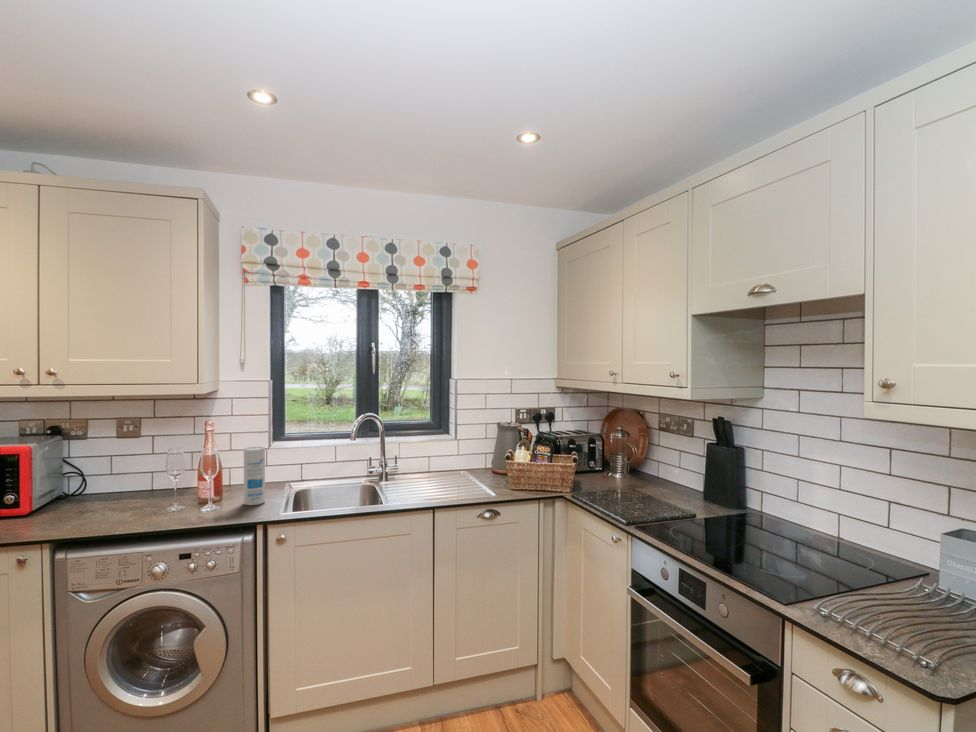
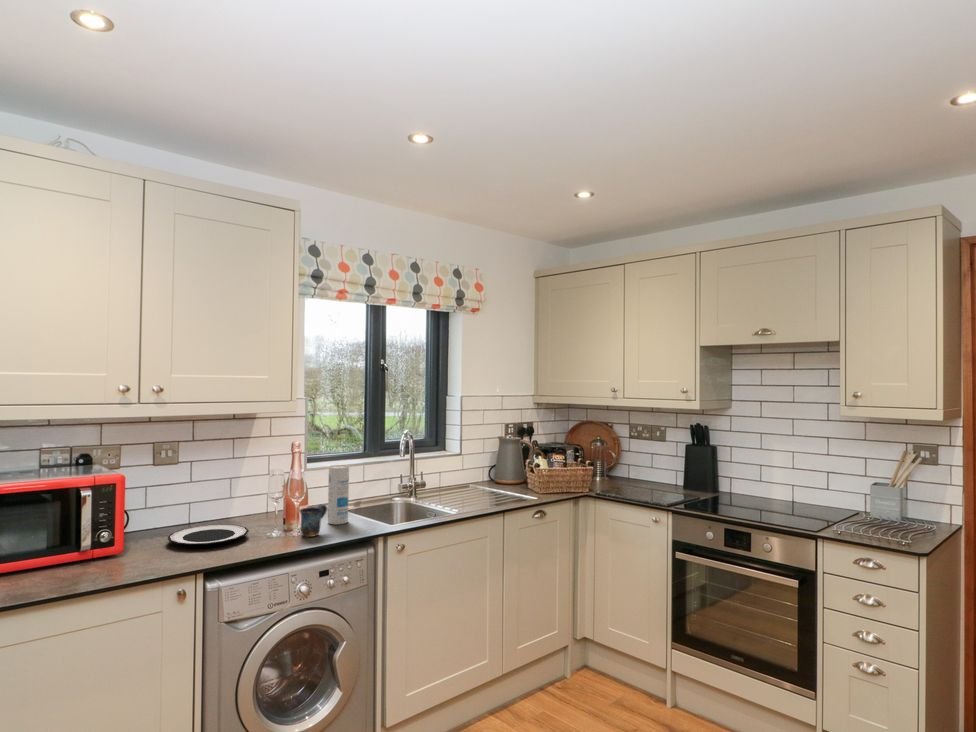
mug: none [189,485,225,517] -> present [300,505,327,537]
plate: none [79,494,162,515] -> present [168,524,249,545]

